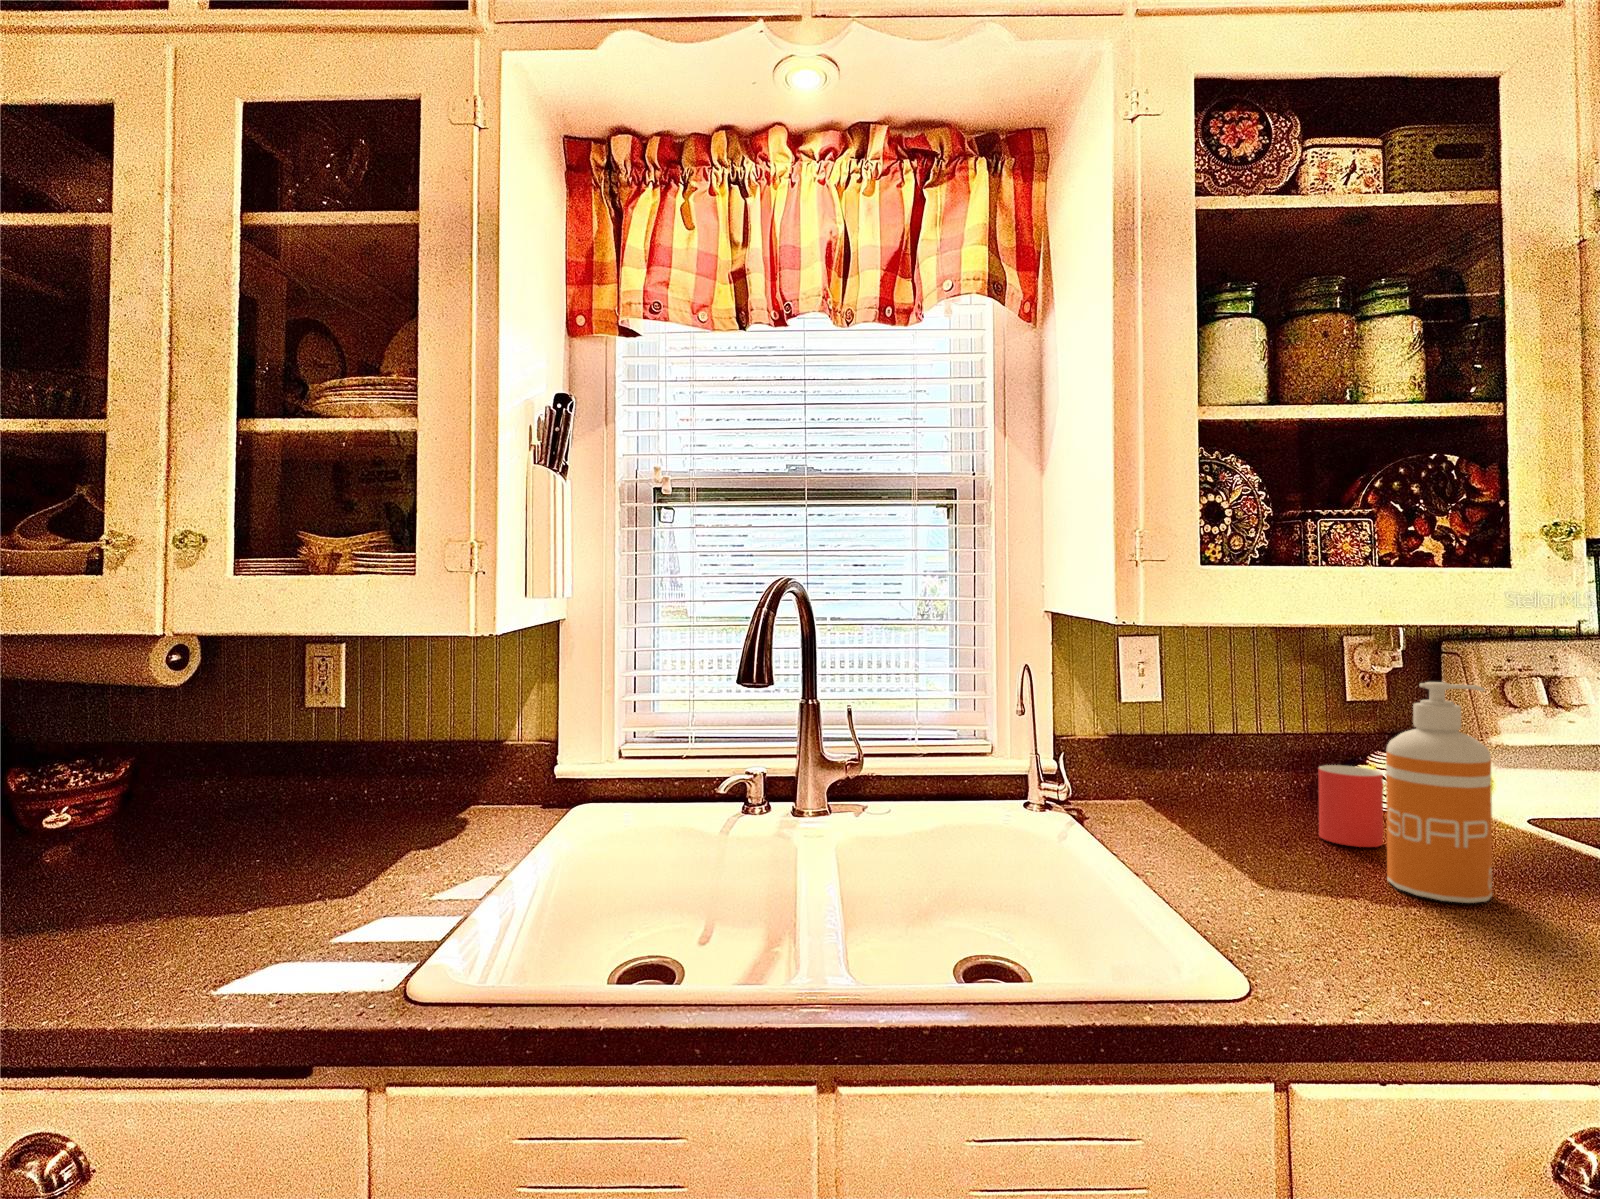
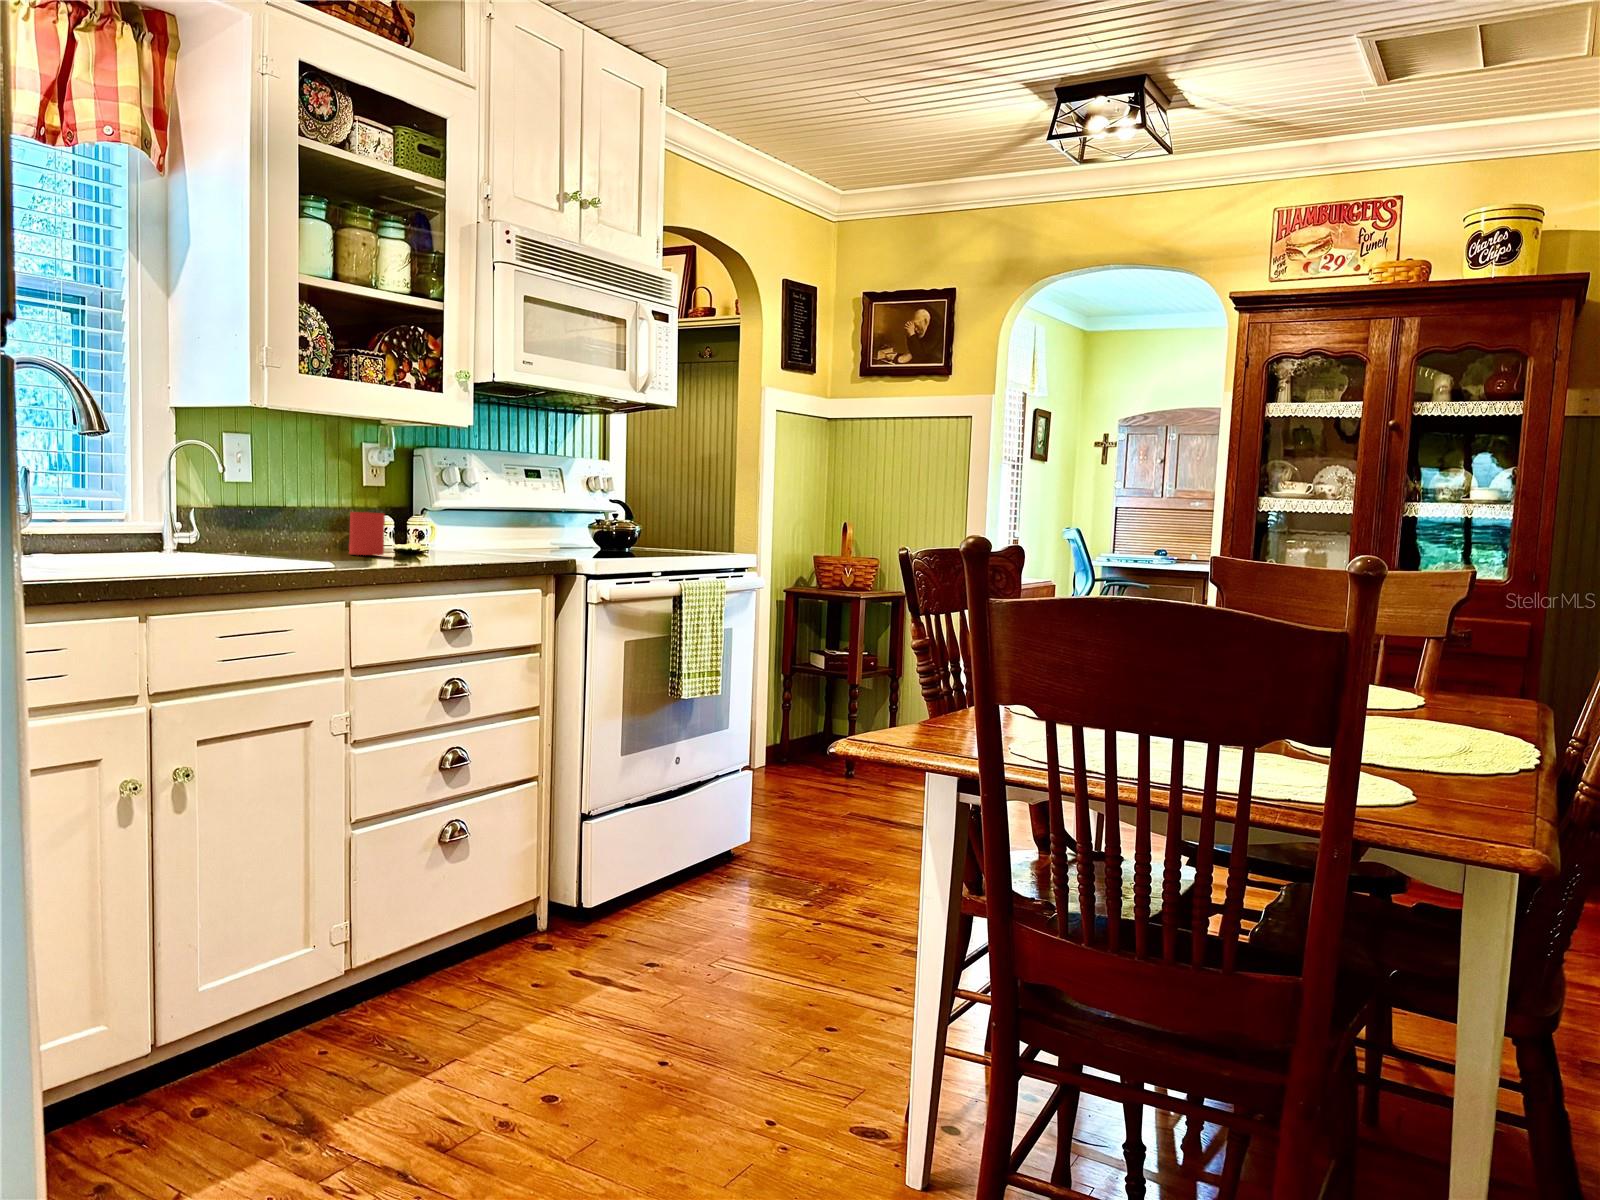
soap dispenser: present [1386,682,1492,903] -> none [388,450,435,562]

